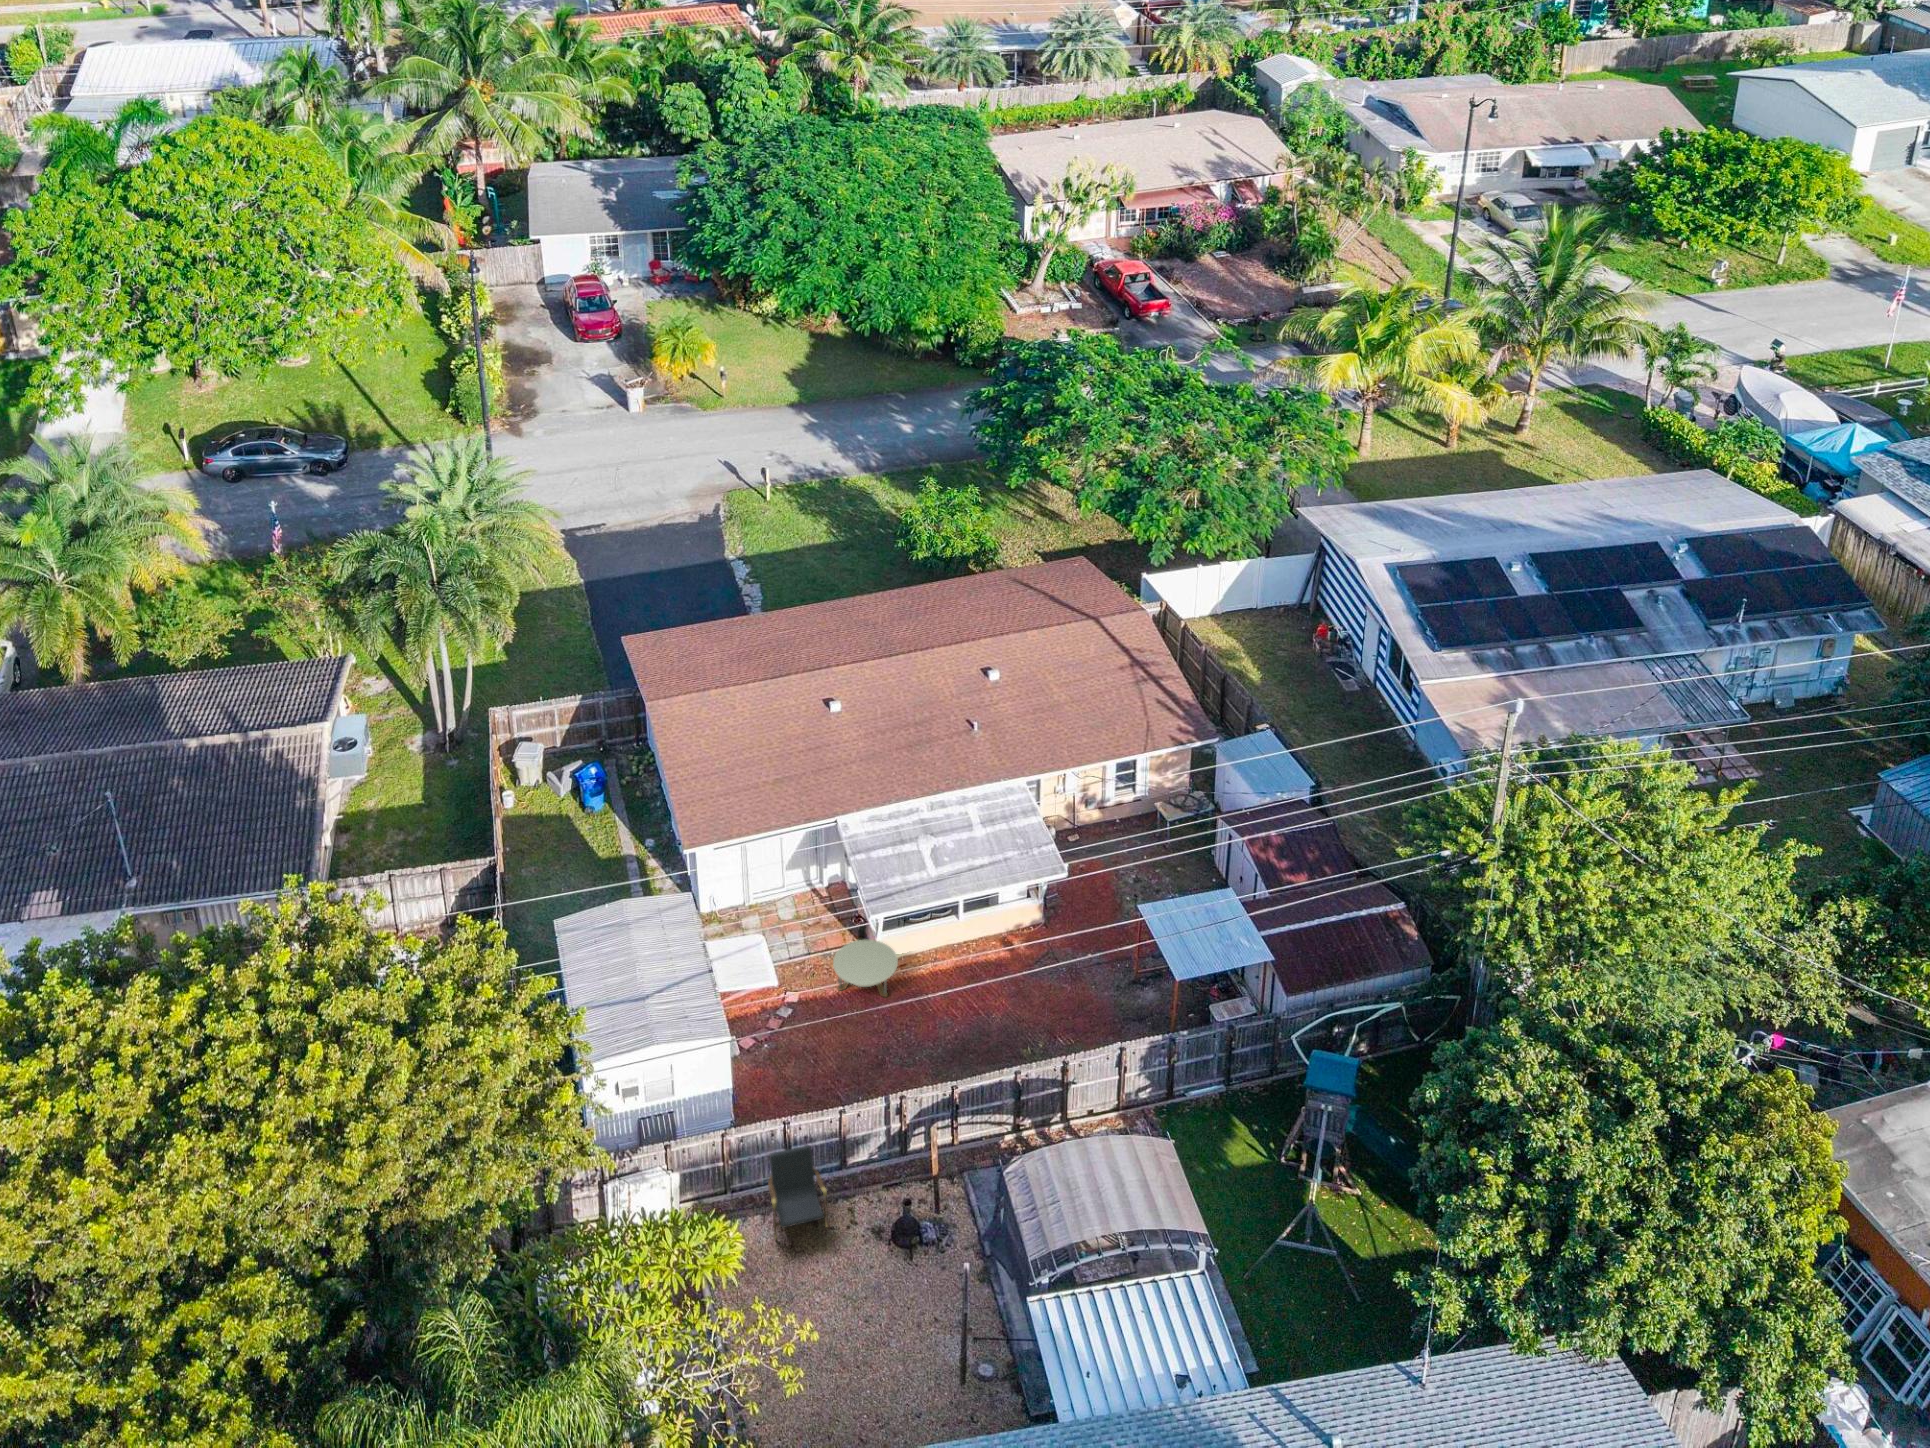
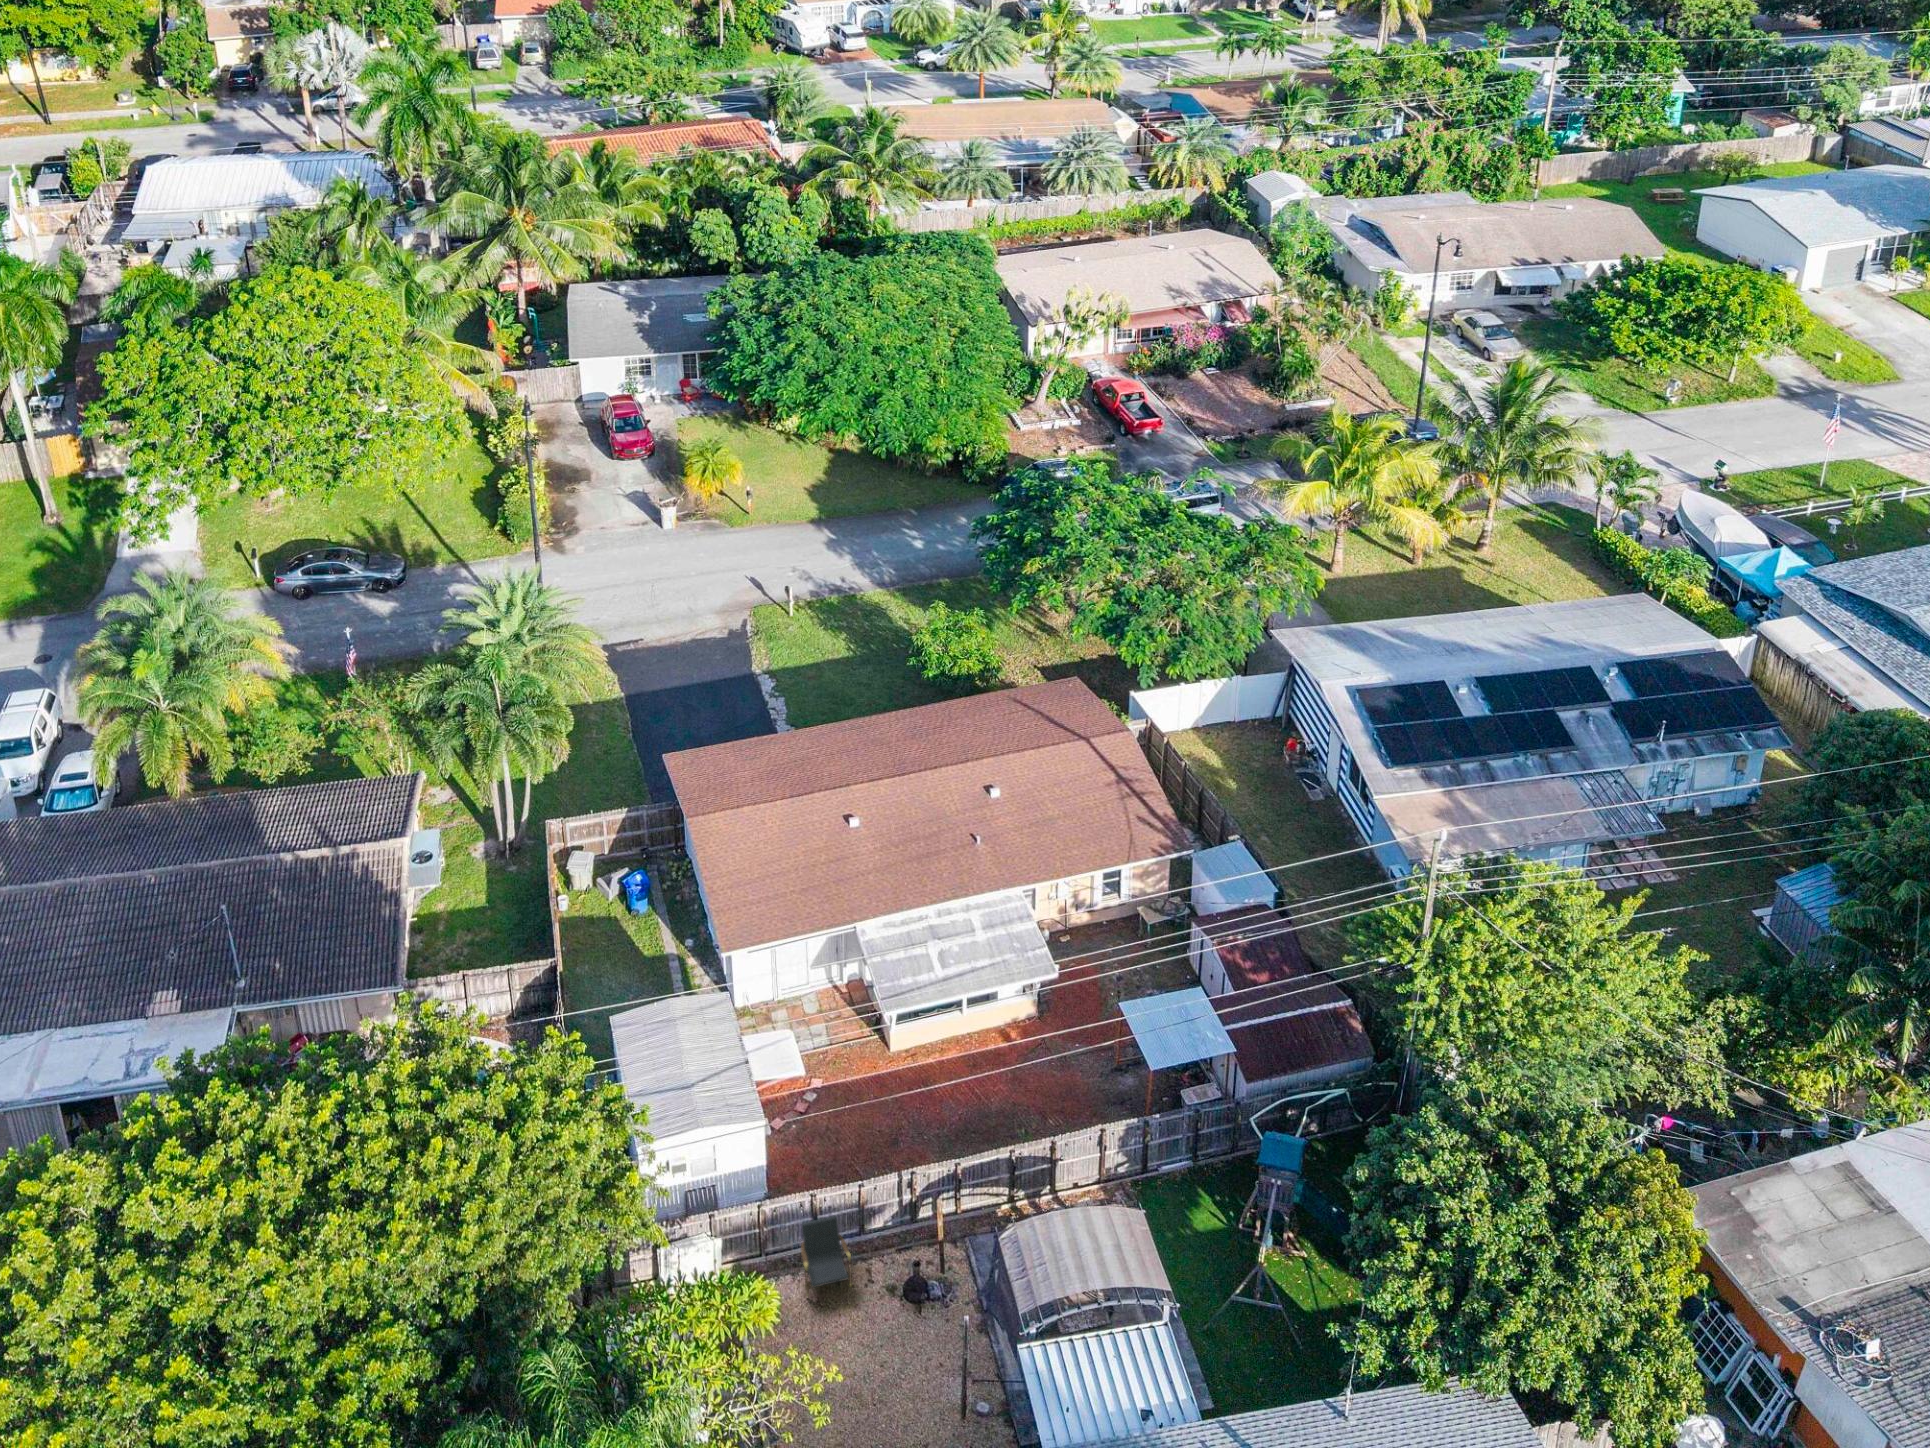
round table: present [833,940,898,997] -> none [854,1031,911,1083]

